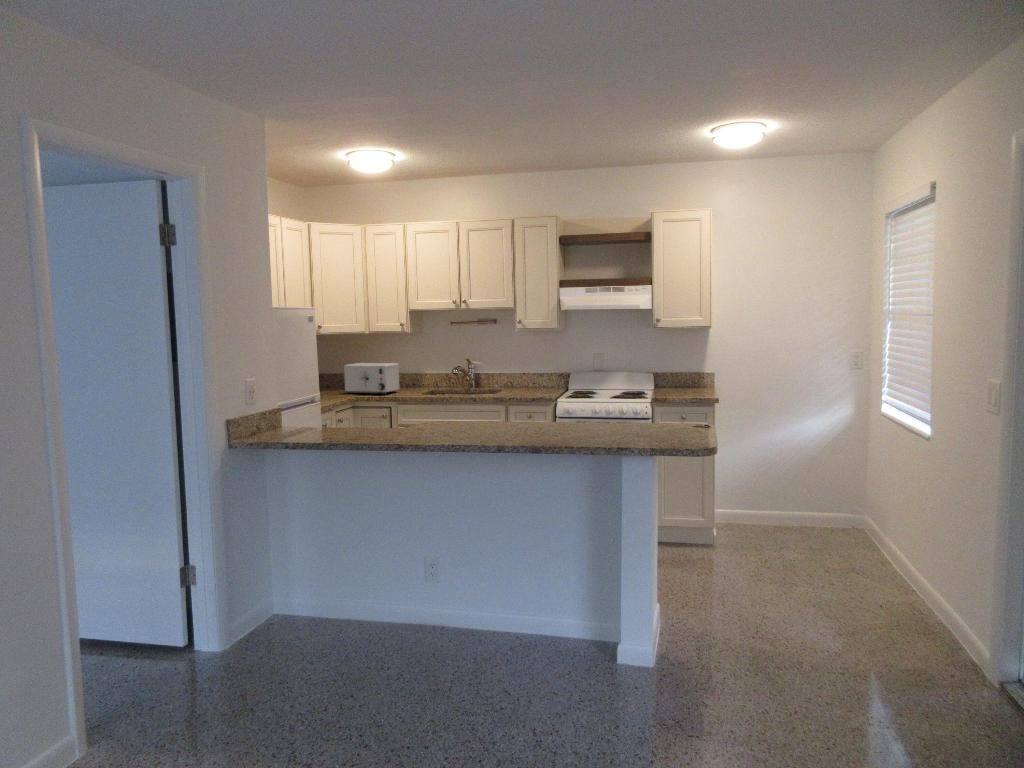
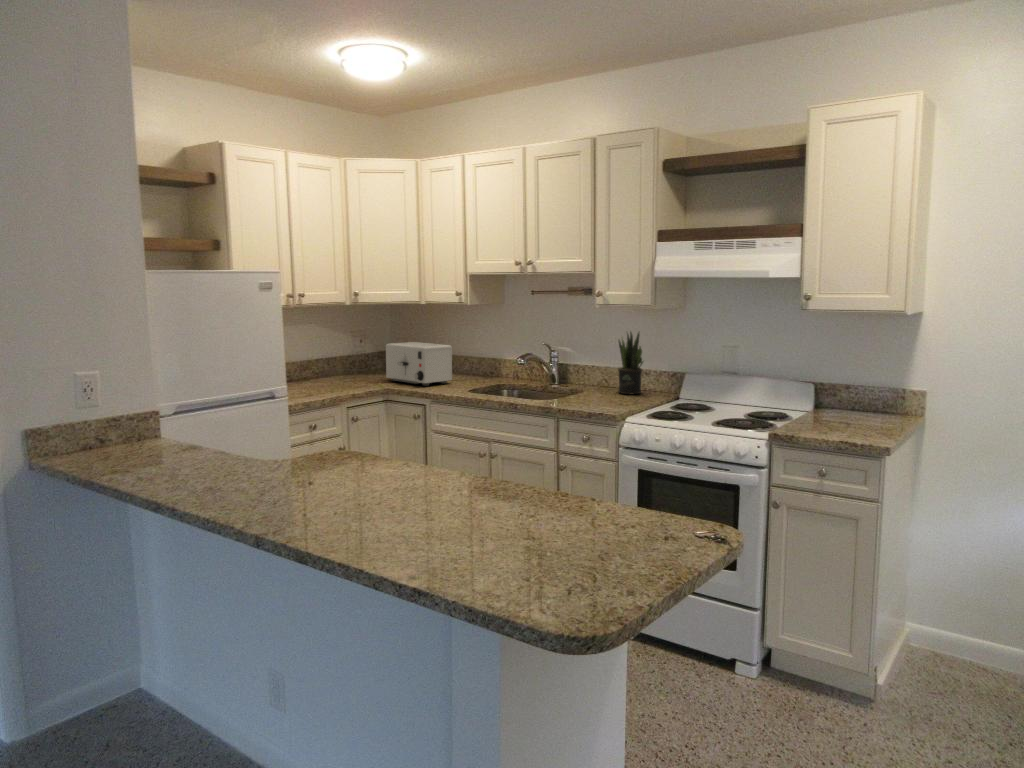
potted plant: none [524,346,543,389] -> present [618,332,643,394]

